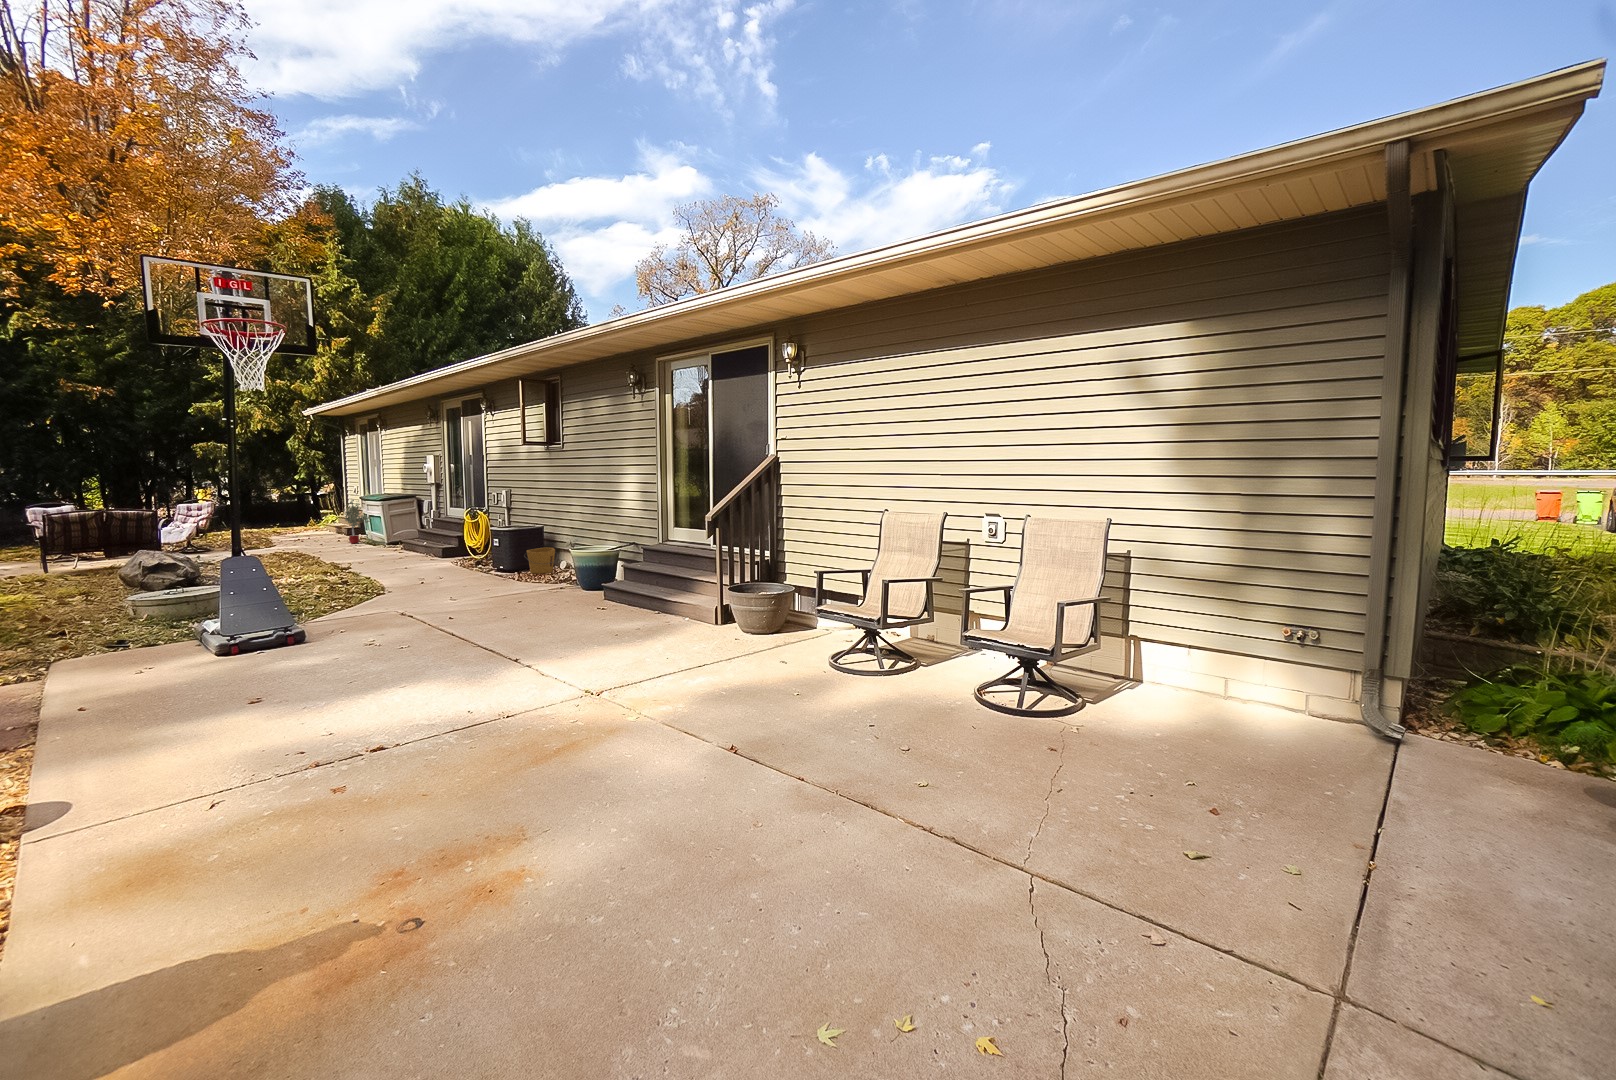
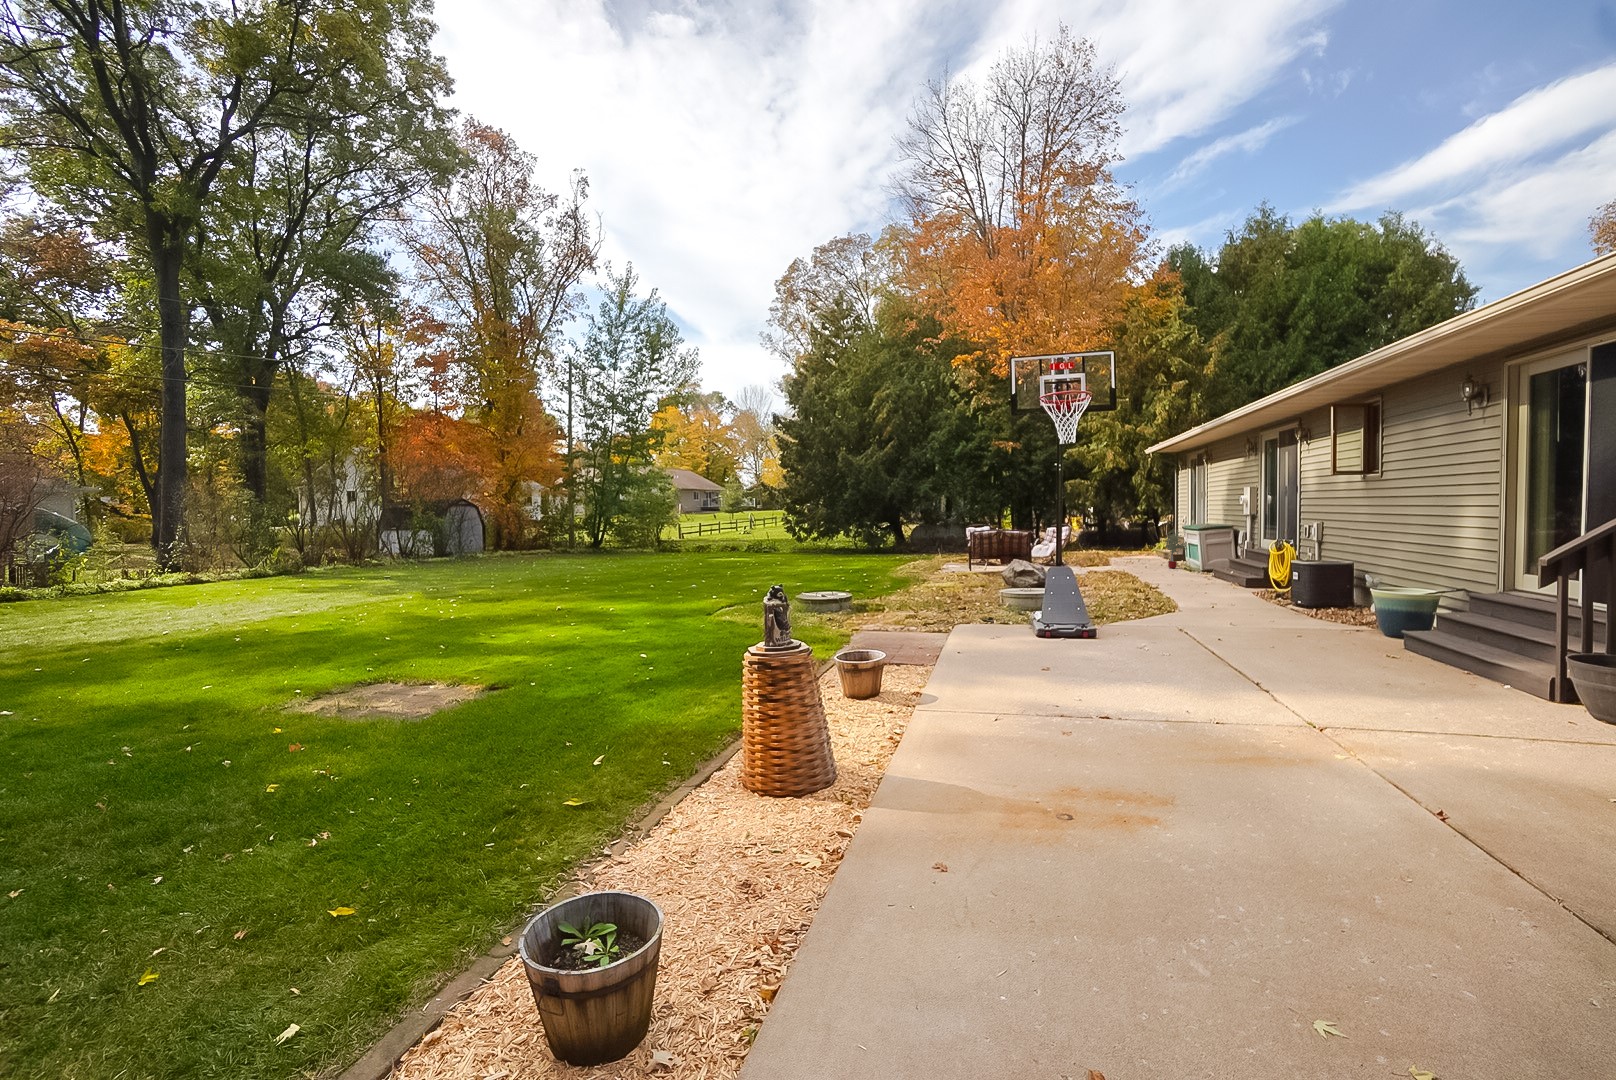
bucket: present [524,547,558,574] -> none [1324,585,1368,614]

